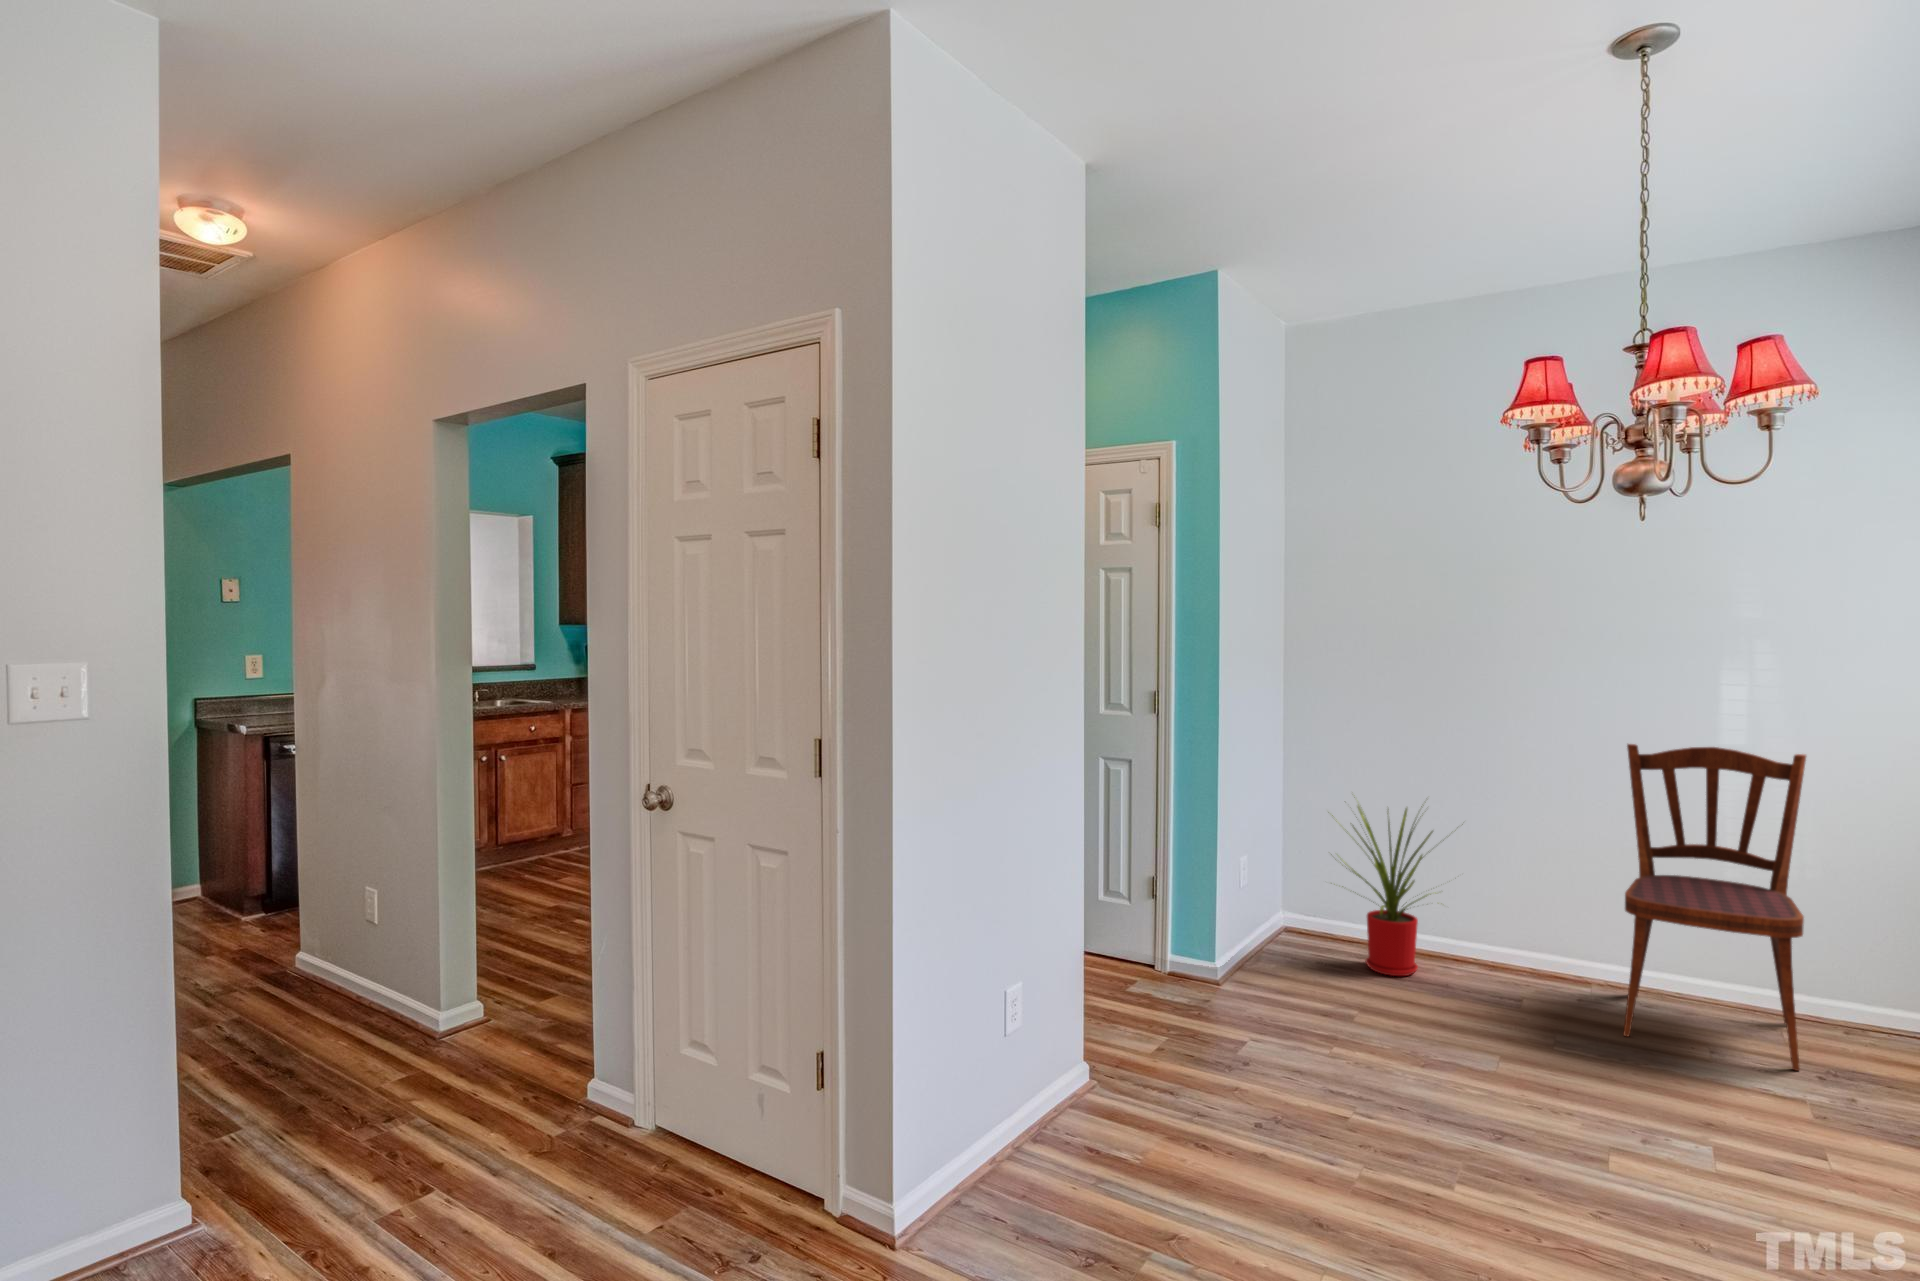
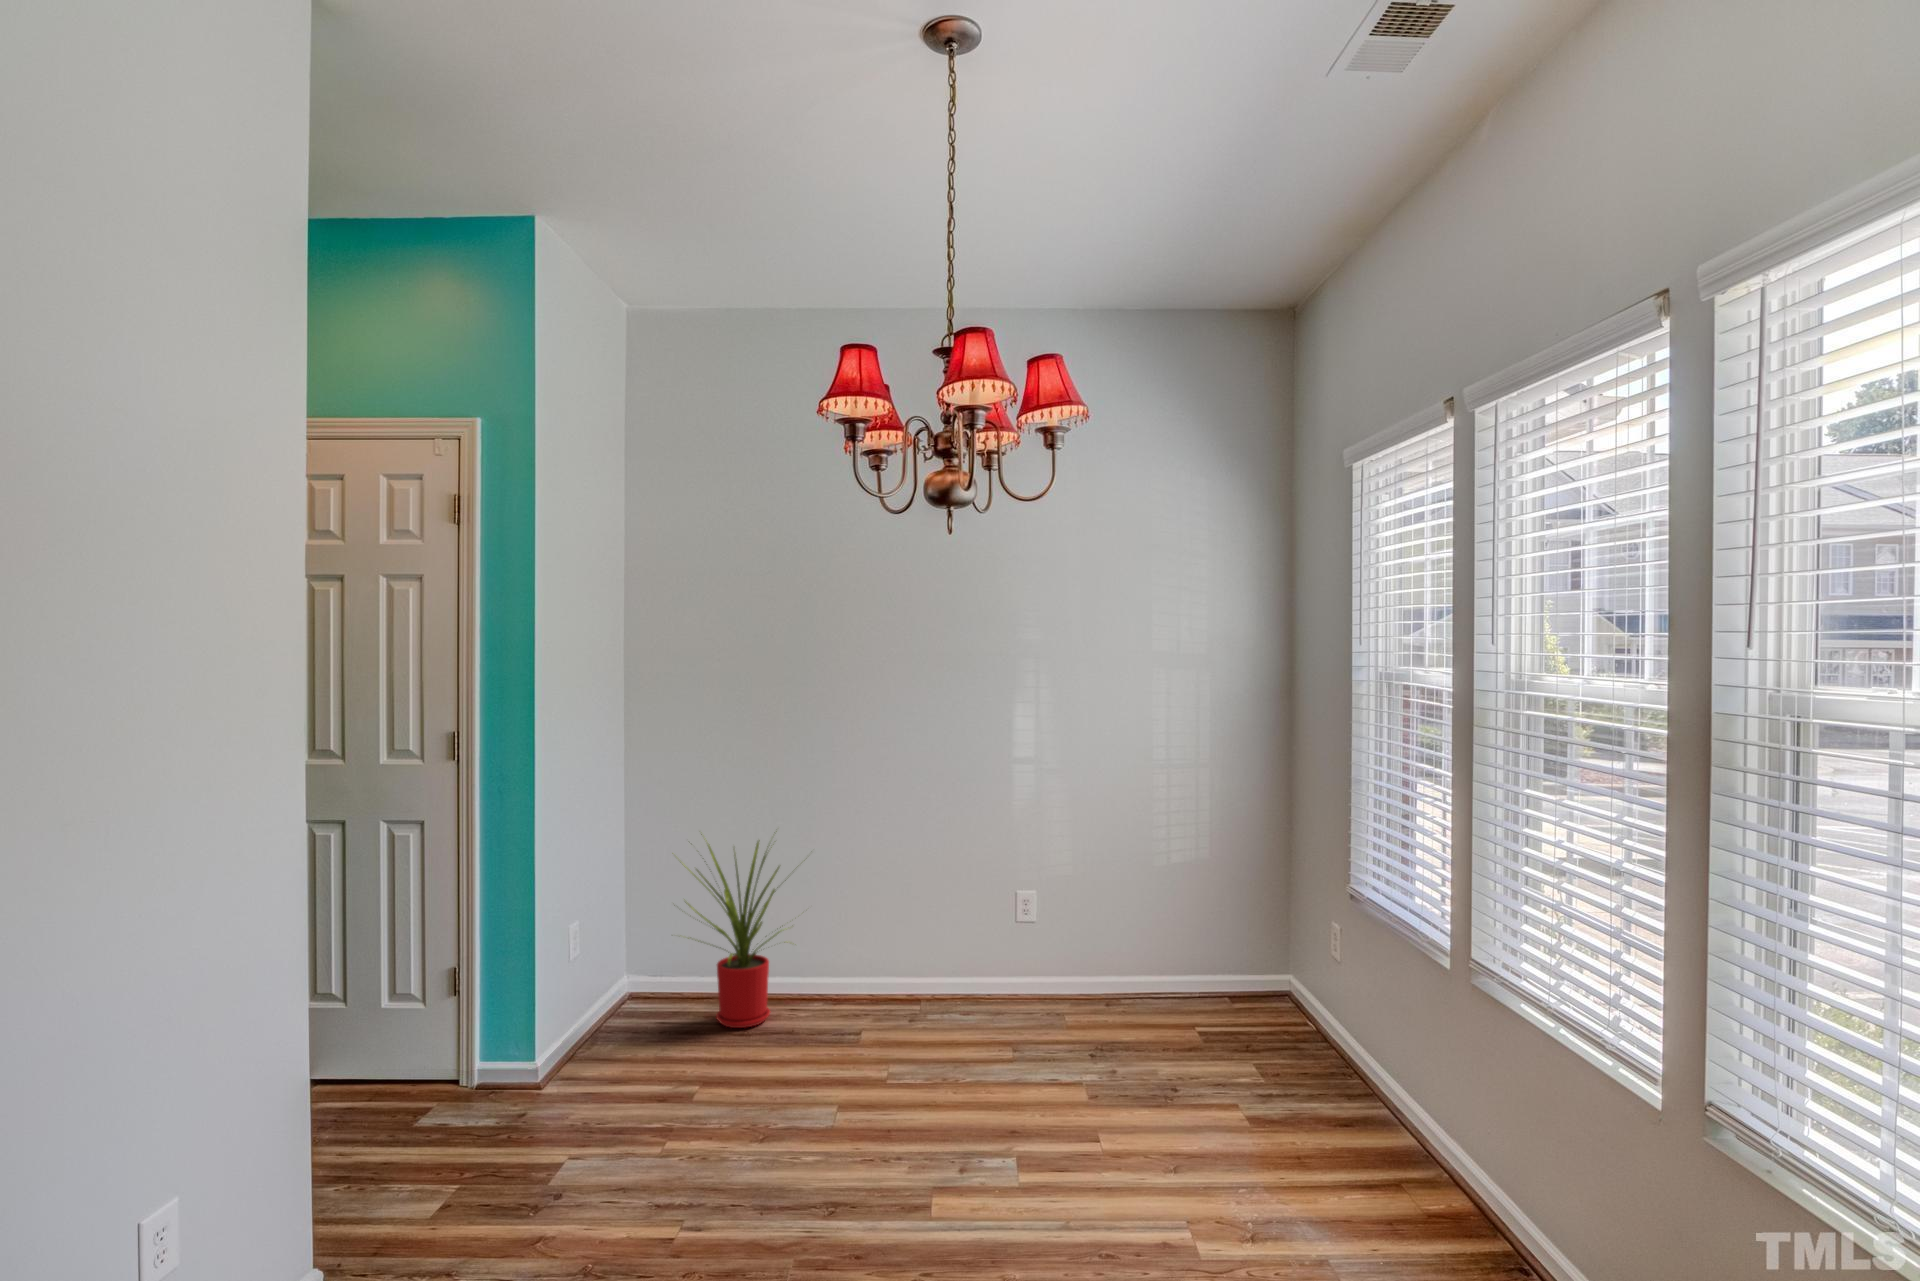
dining chair: present [1624,744,1806,1071] -> none [954,755,1092,1052]

